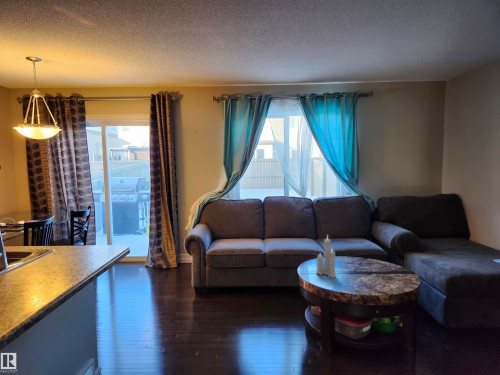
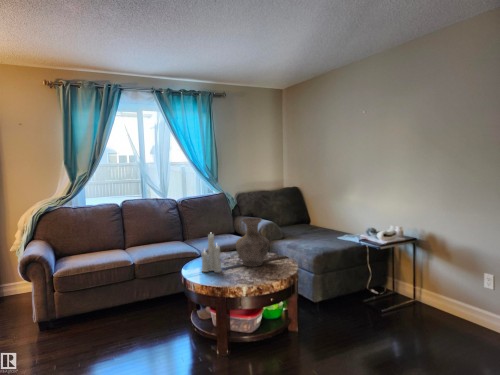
vase: none [354,227,393,279] -> present [236,218,270,267]

